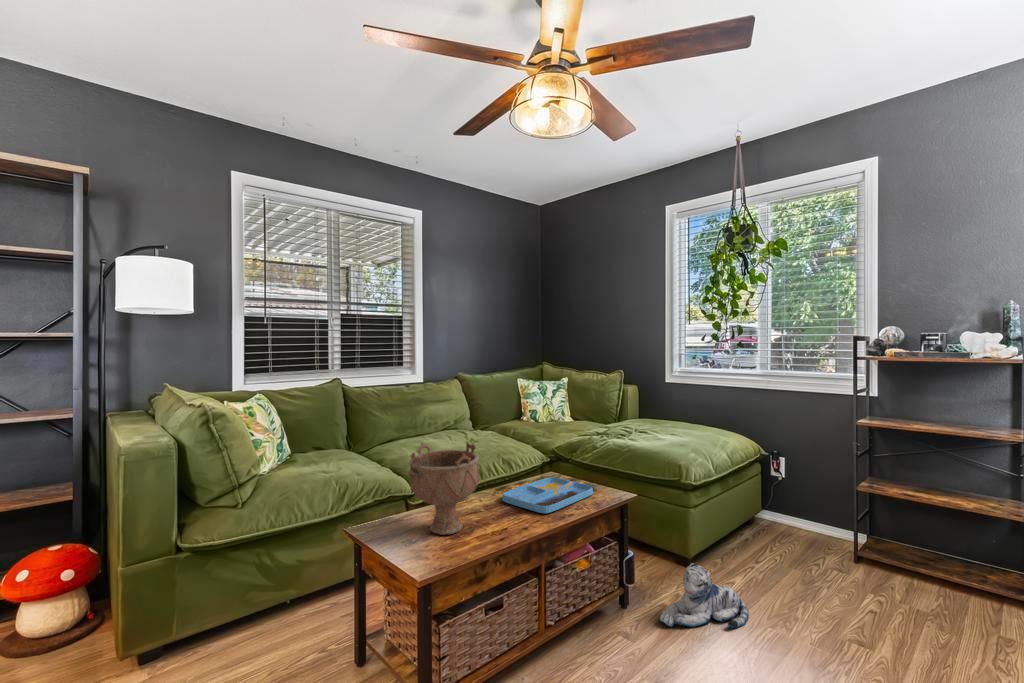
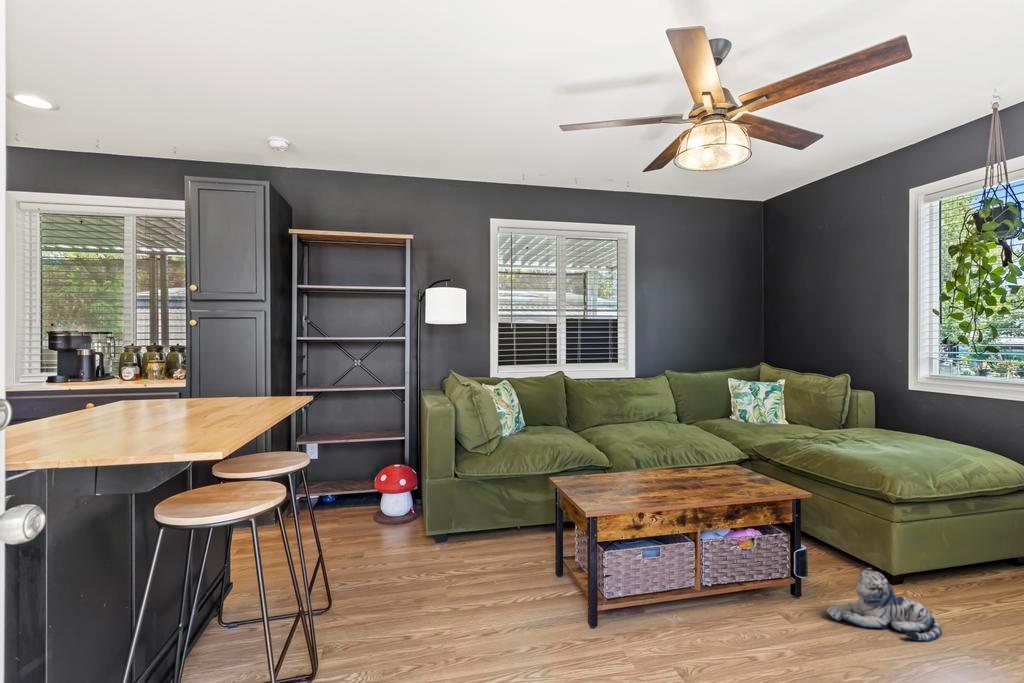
decorative bowl: present [408,441,479,535] -> none [589,422,646,493]
tray: present [502,477,593,513] -> none [674,467,762,492]

